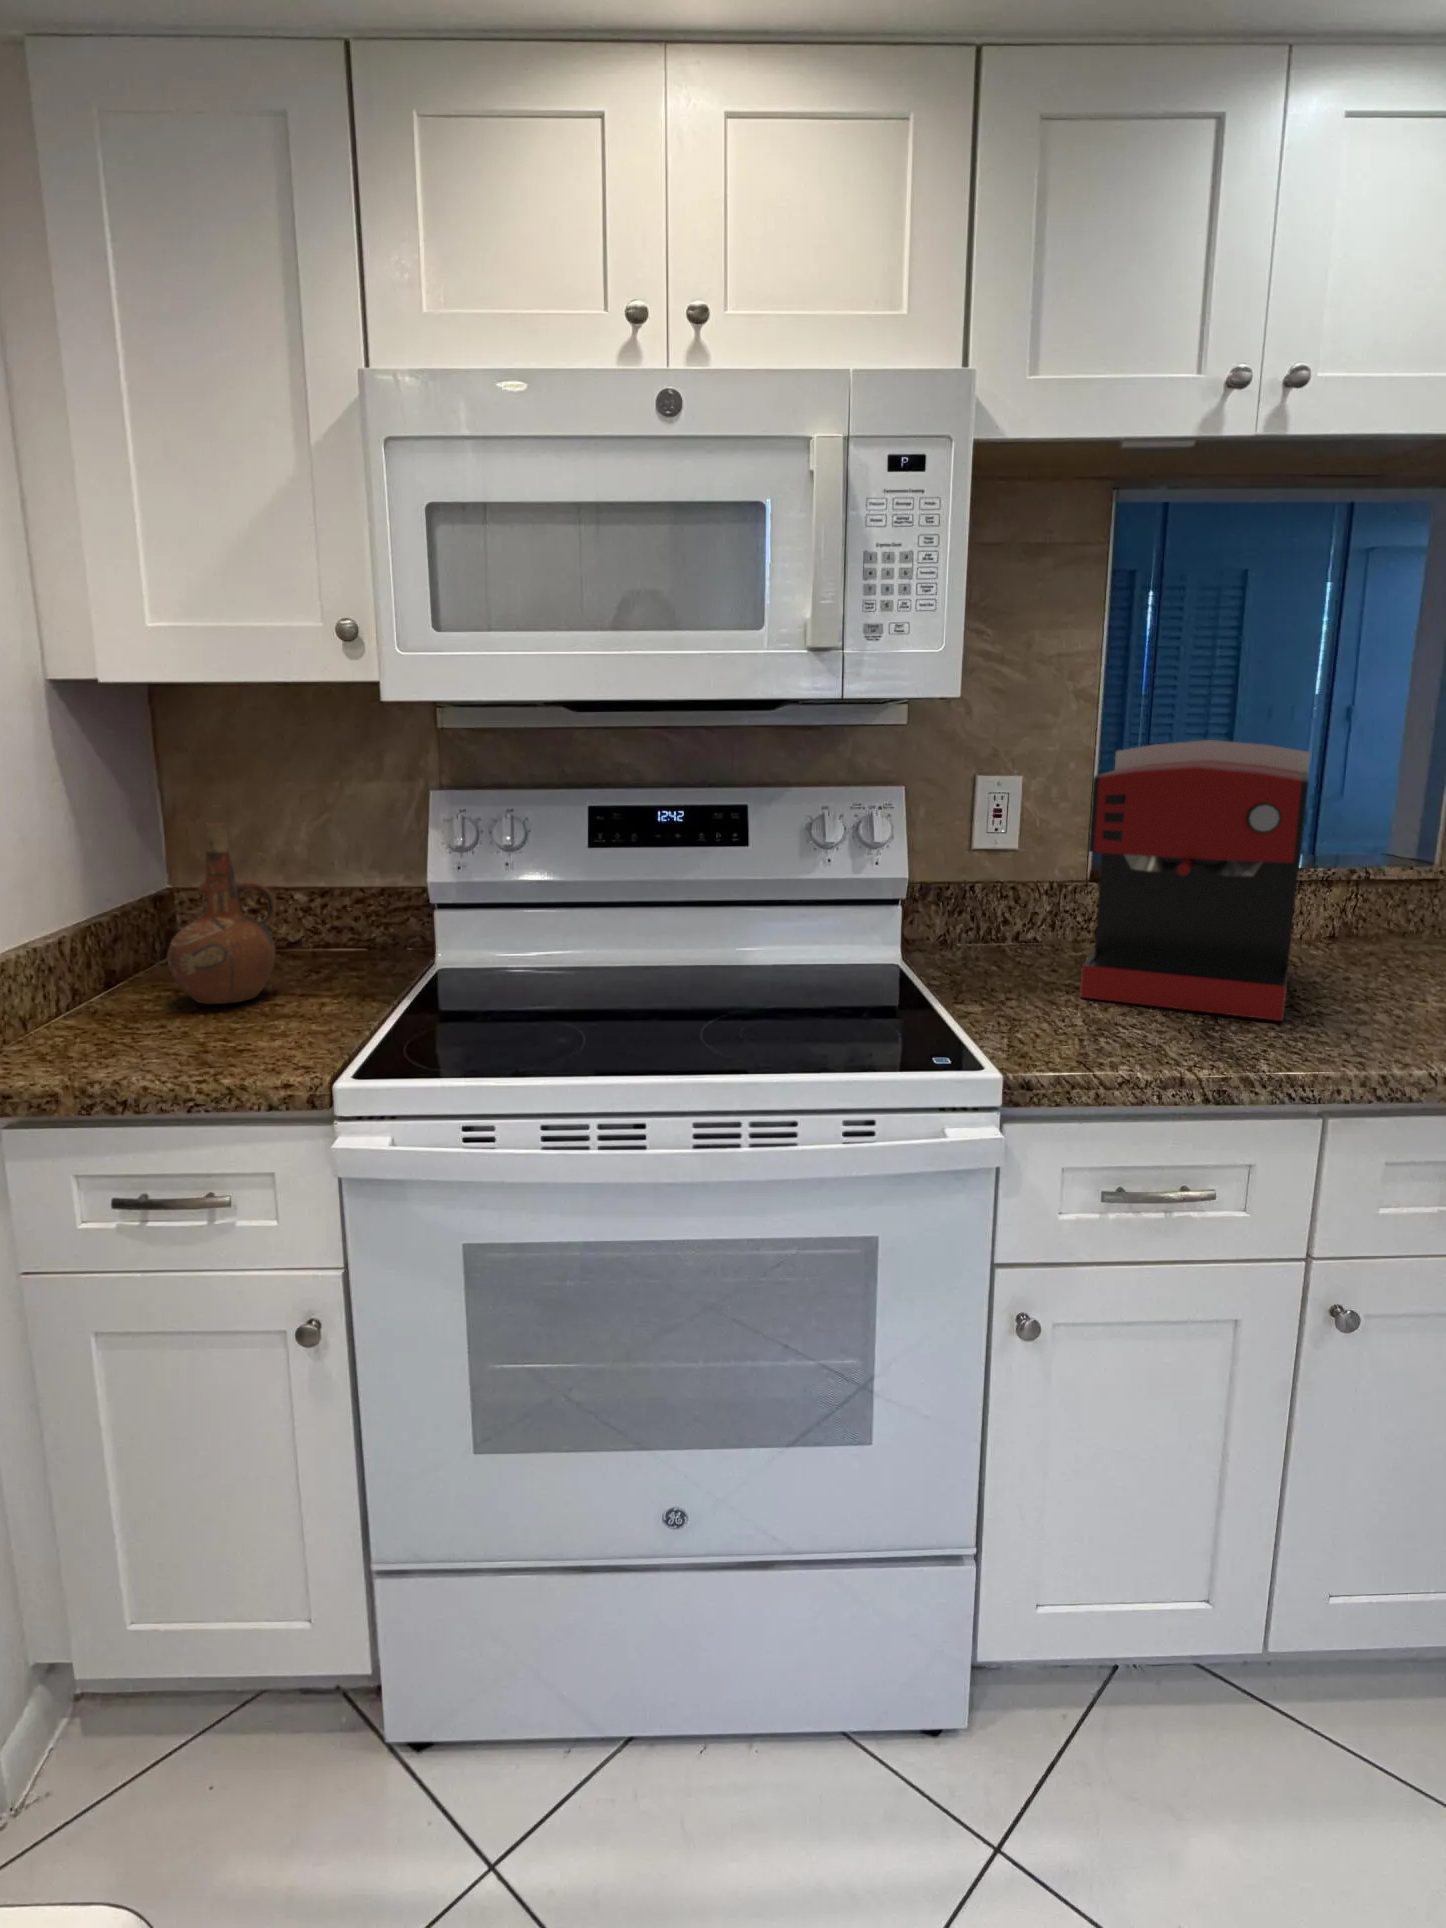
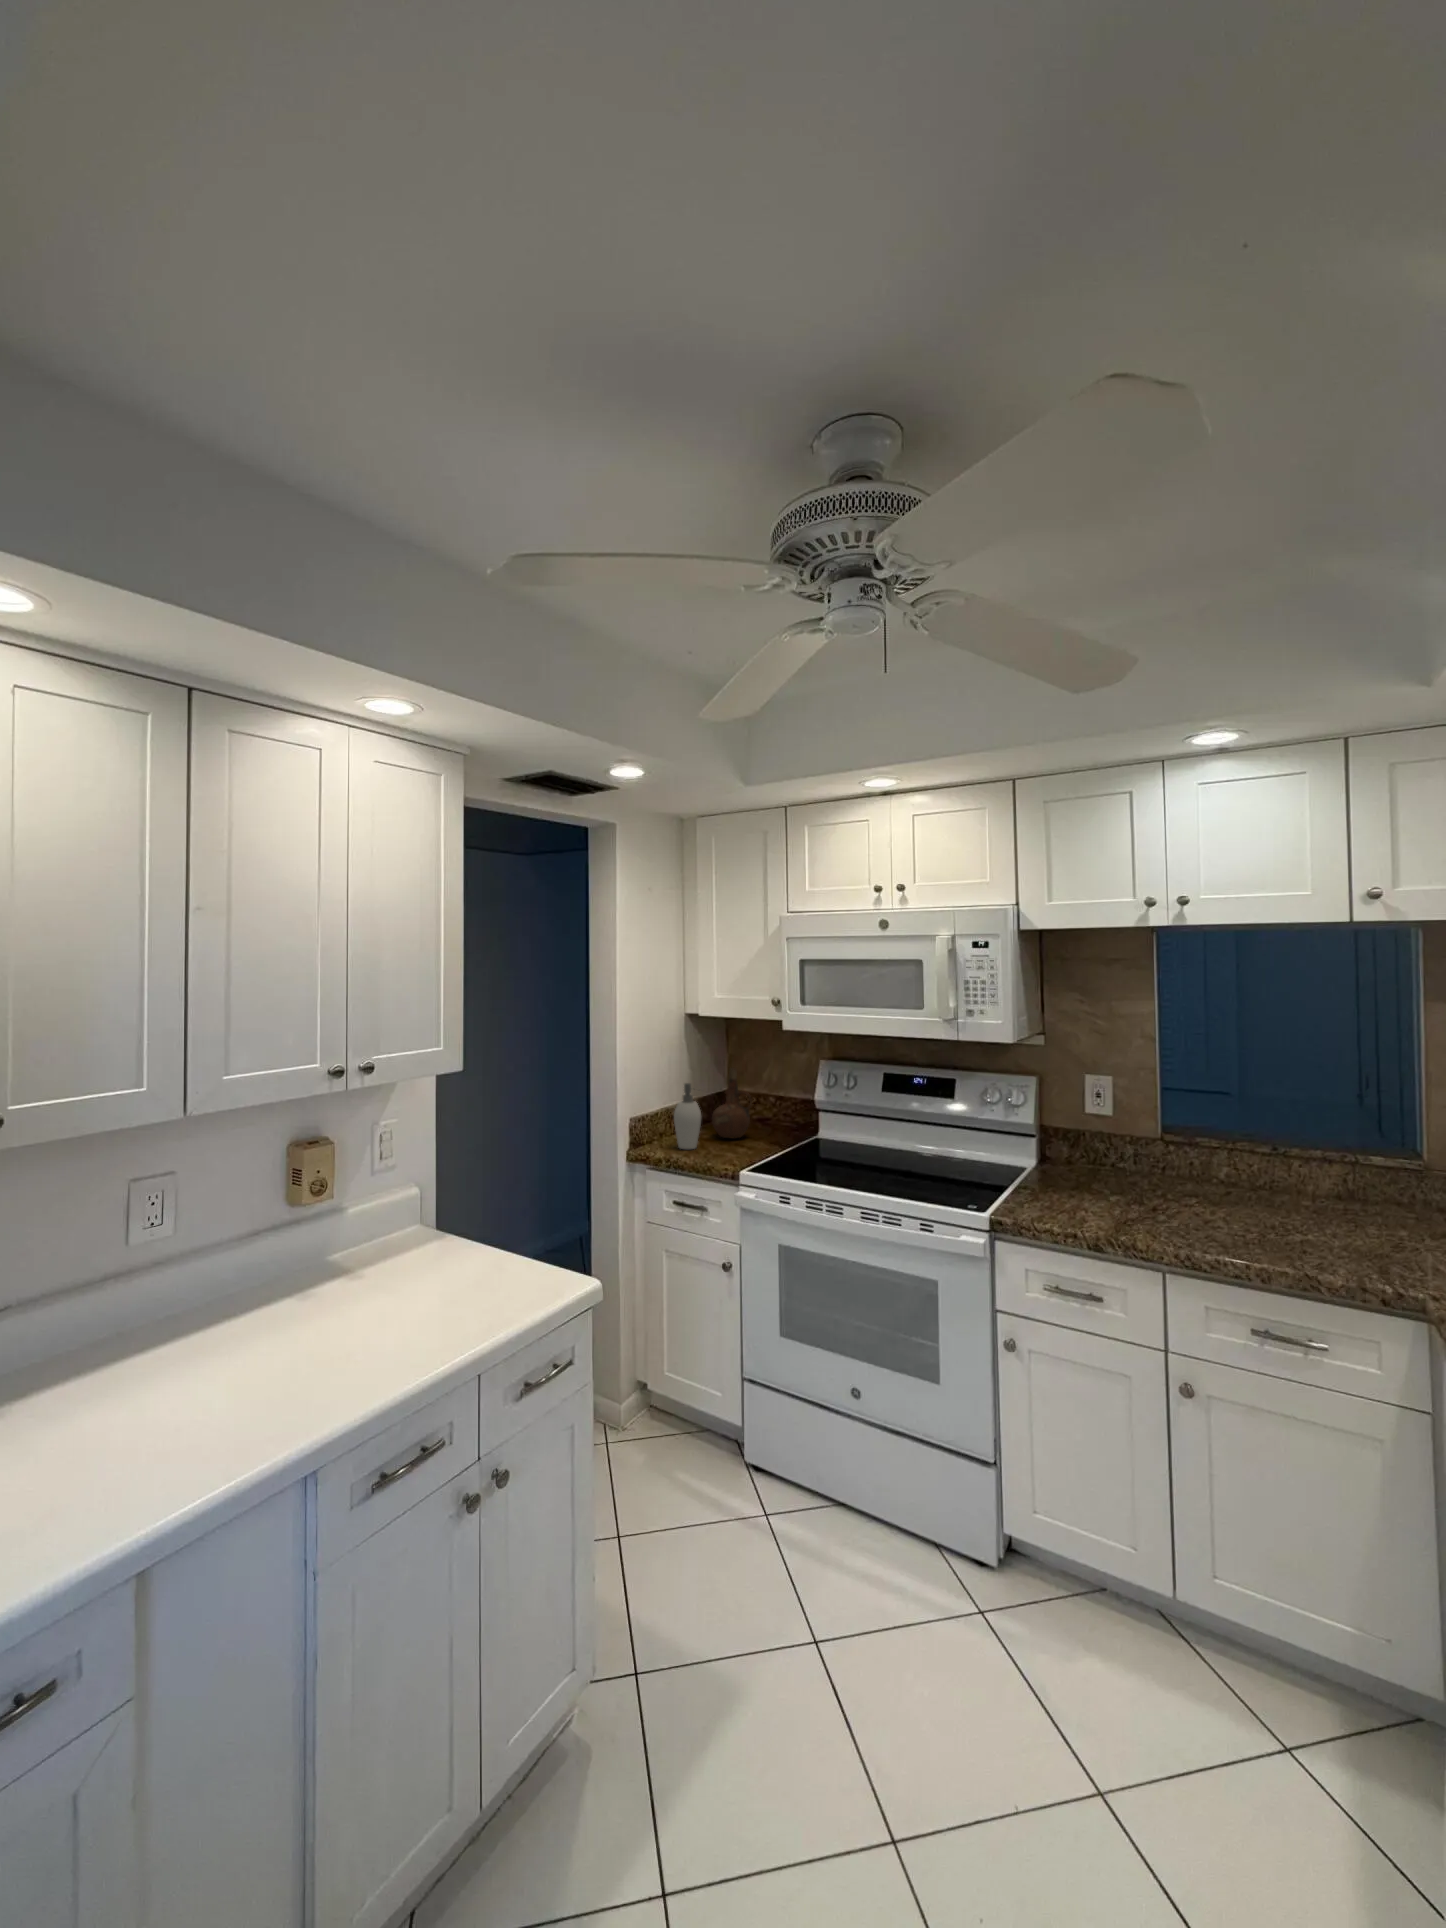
coffee maker: present [1080,740,1311,1021] -> none [1090,1069,1248,1224]
soap dispenser: none [59,868,154,1056] -> present [674,1083,702,1149]

